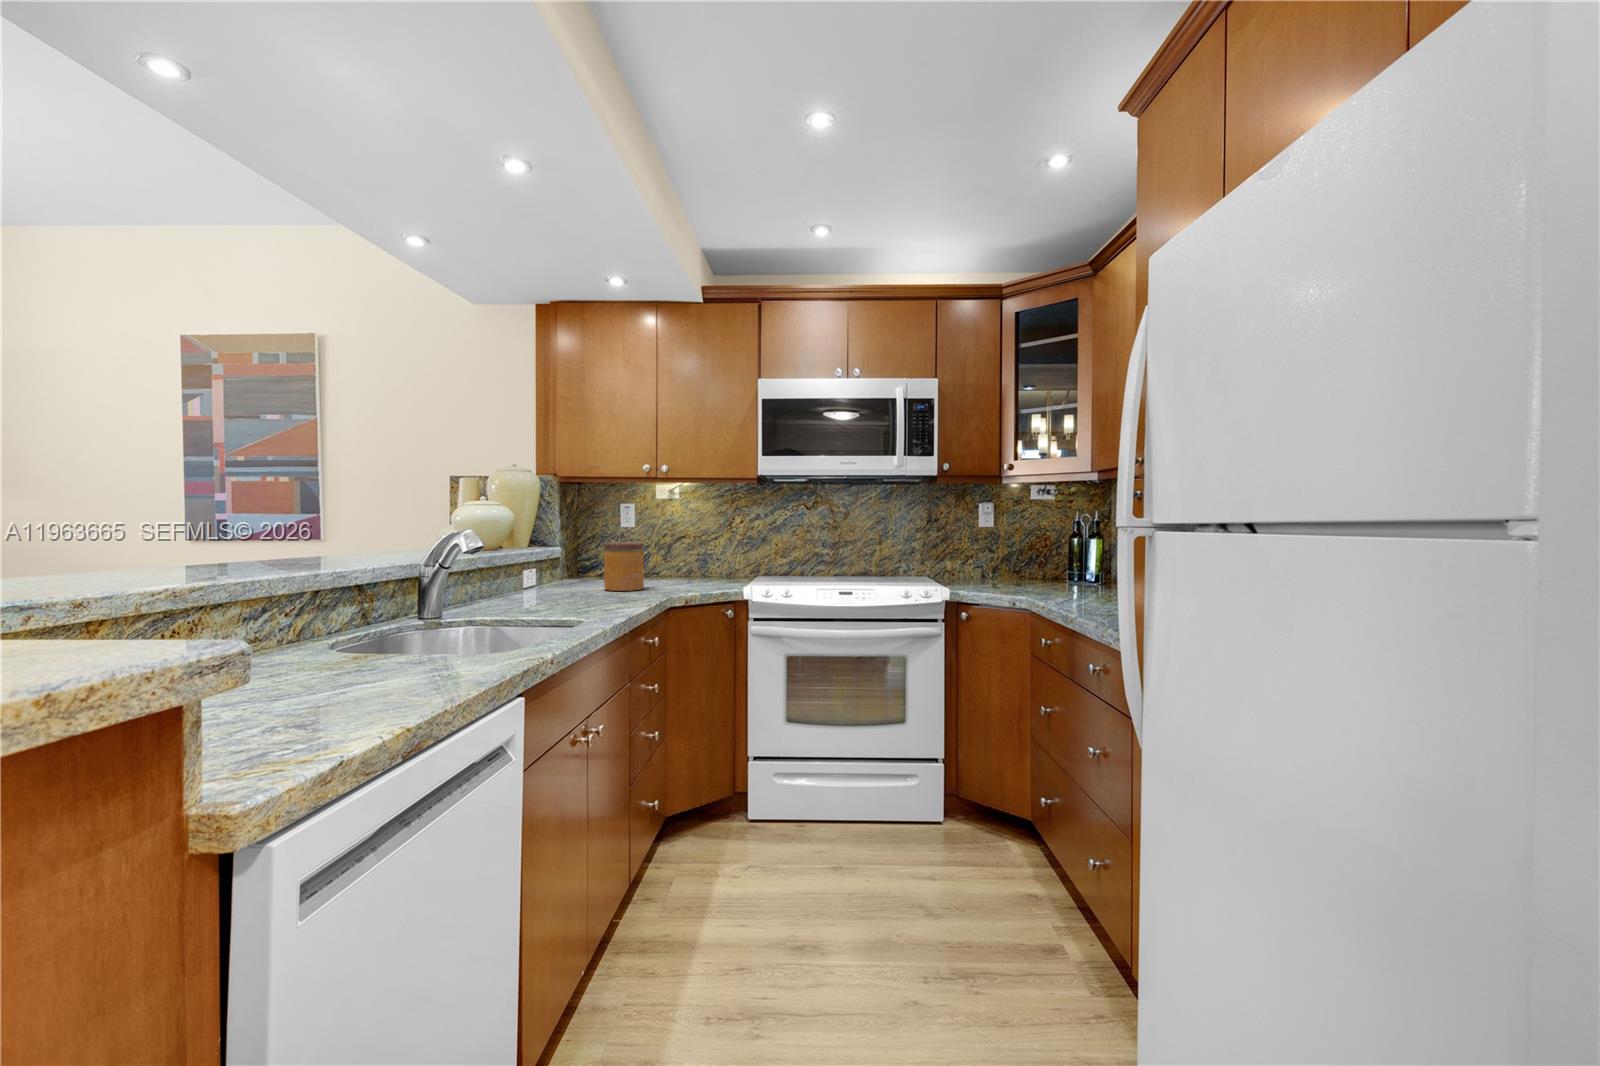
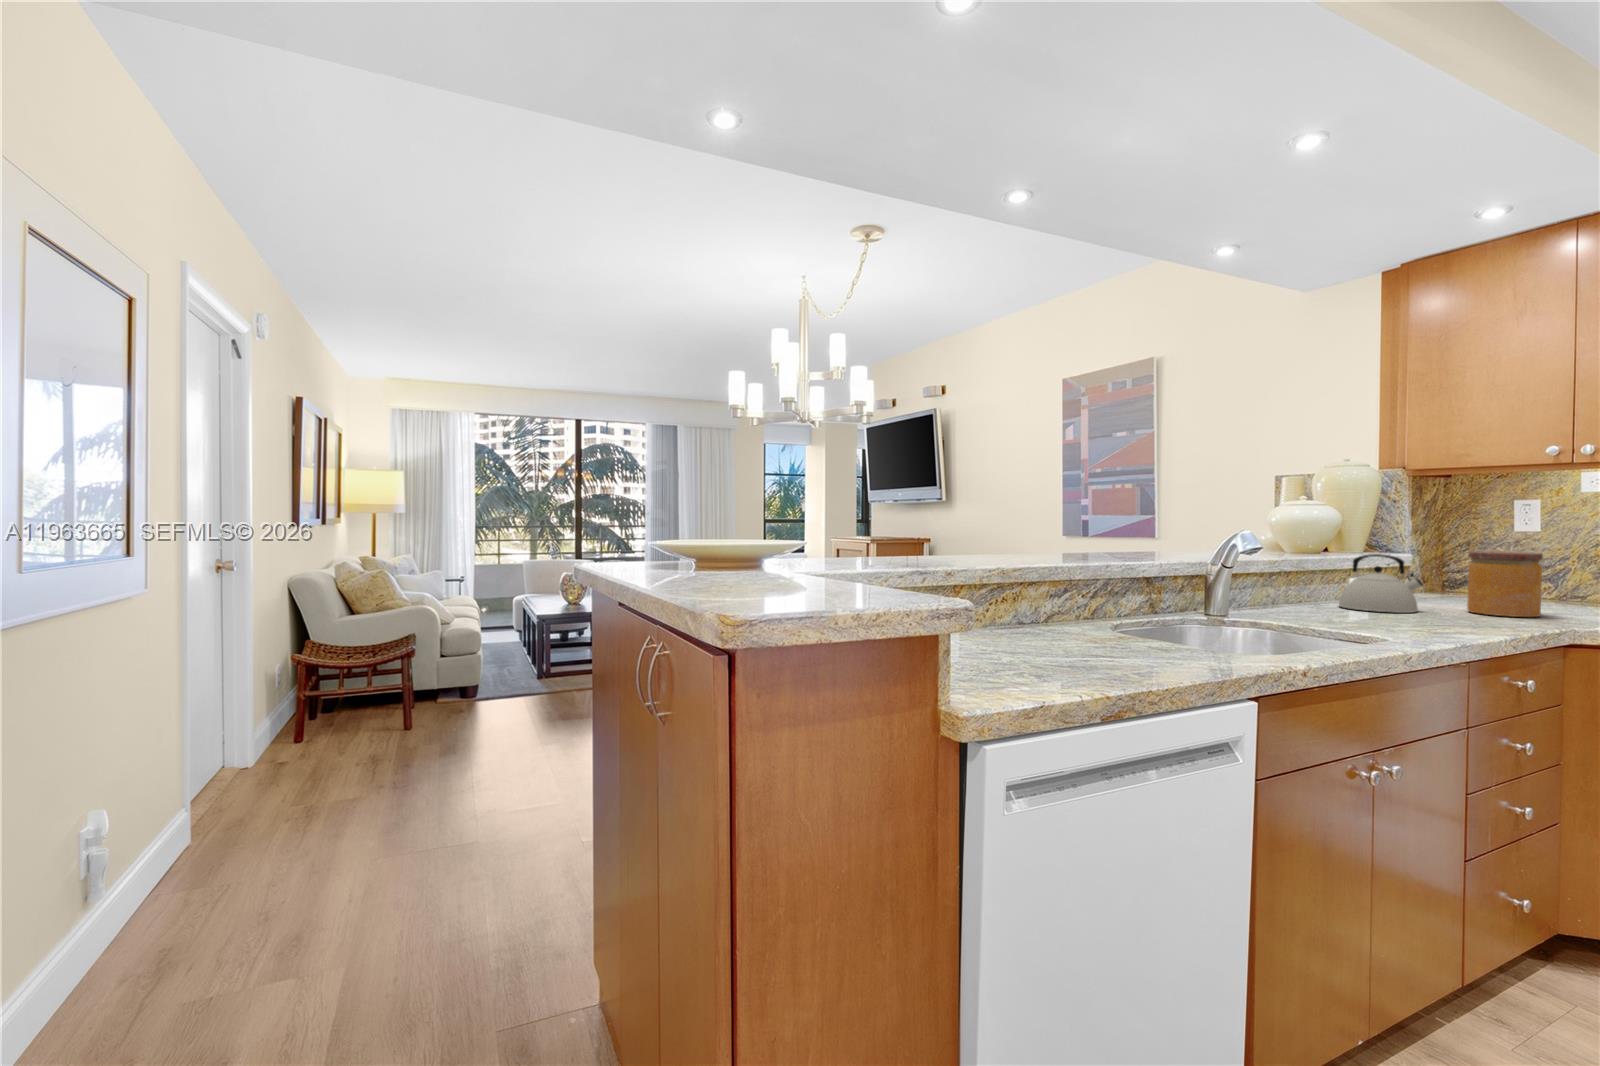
kettle: none [521,548,579,597] -> present [1339,554,1423,613]

